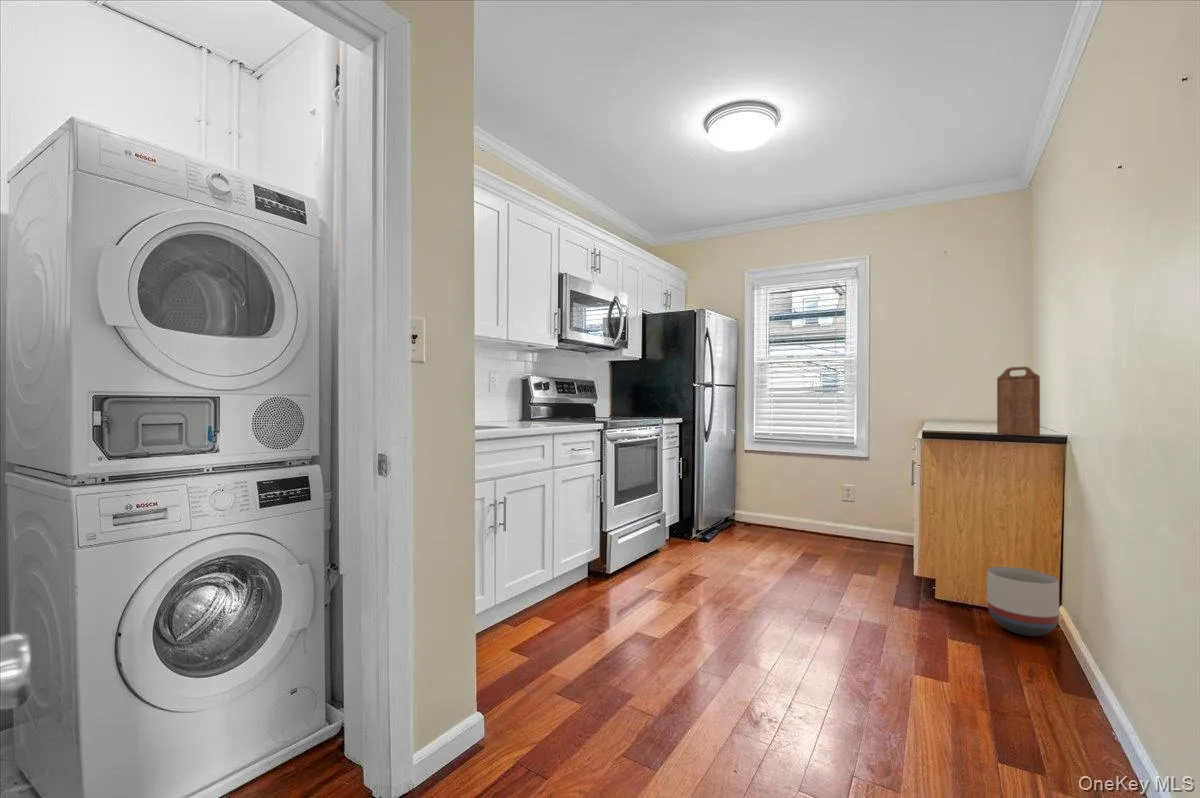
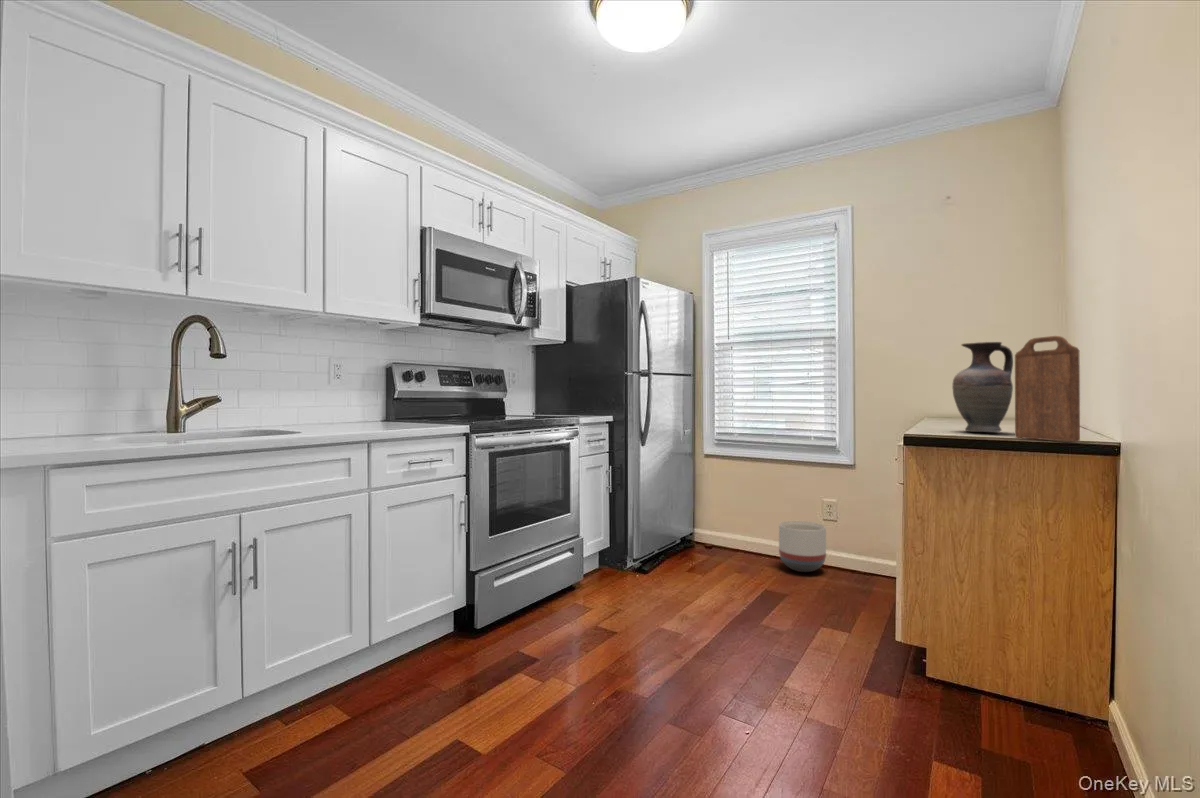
vase: none [953,368,994,430] -> present [953,342,1013,432]
planter: present [987,567,1059,636] -> present [779,521,826,572]

